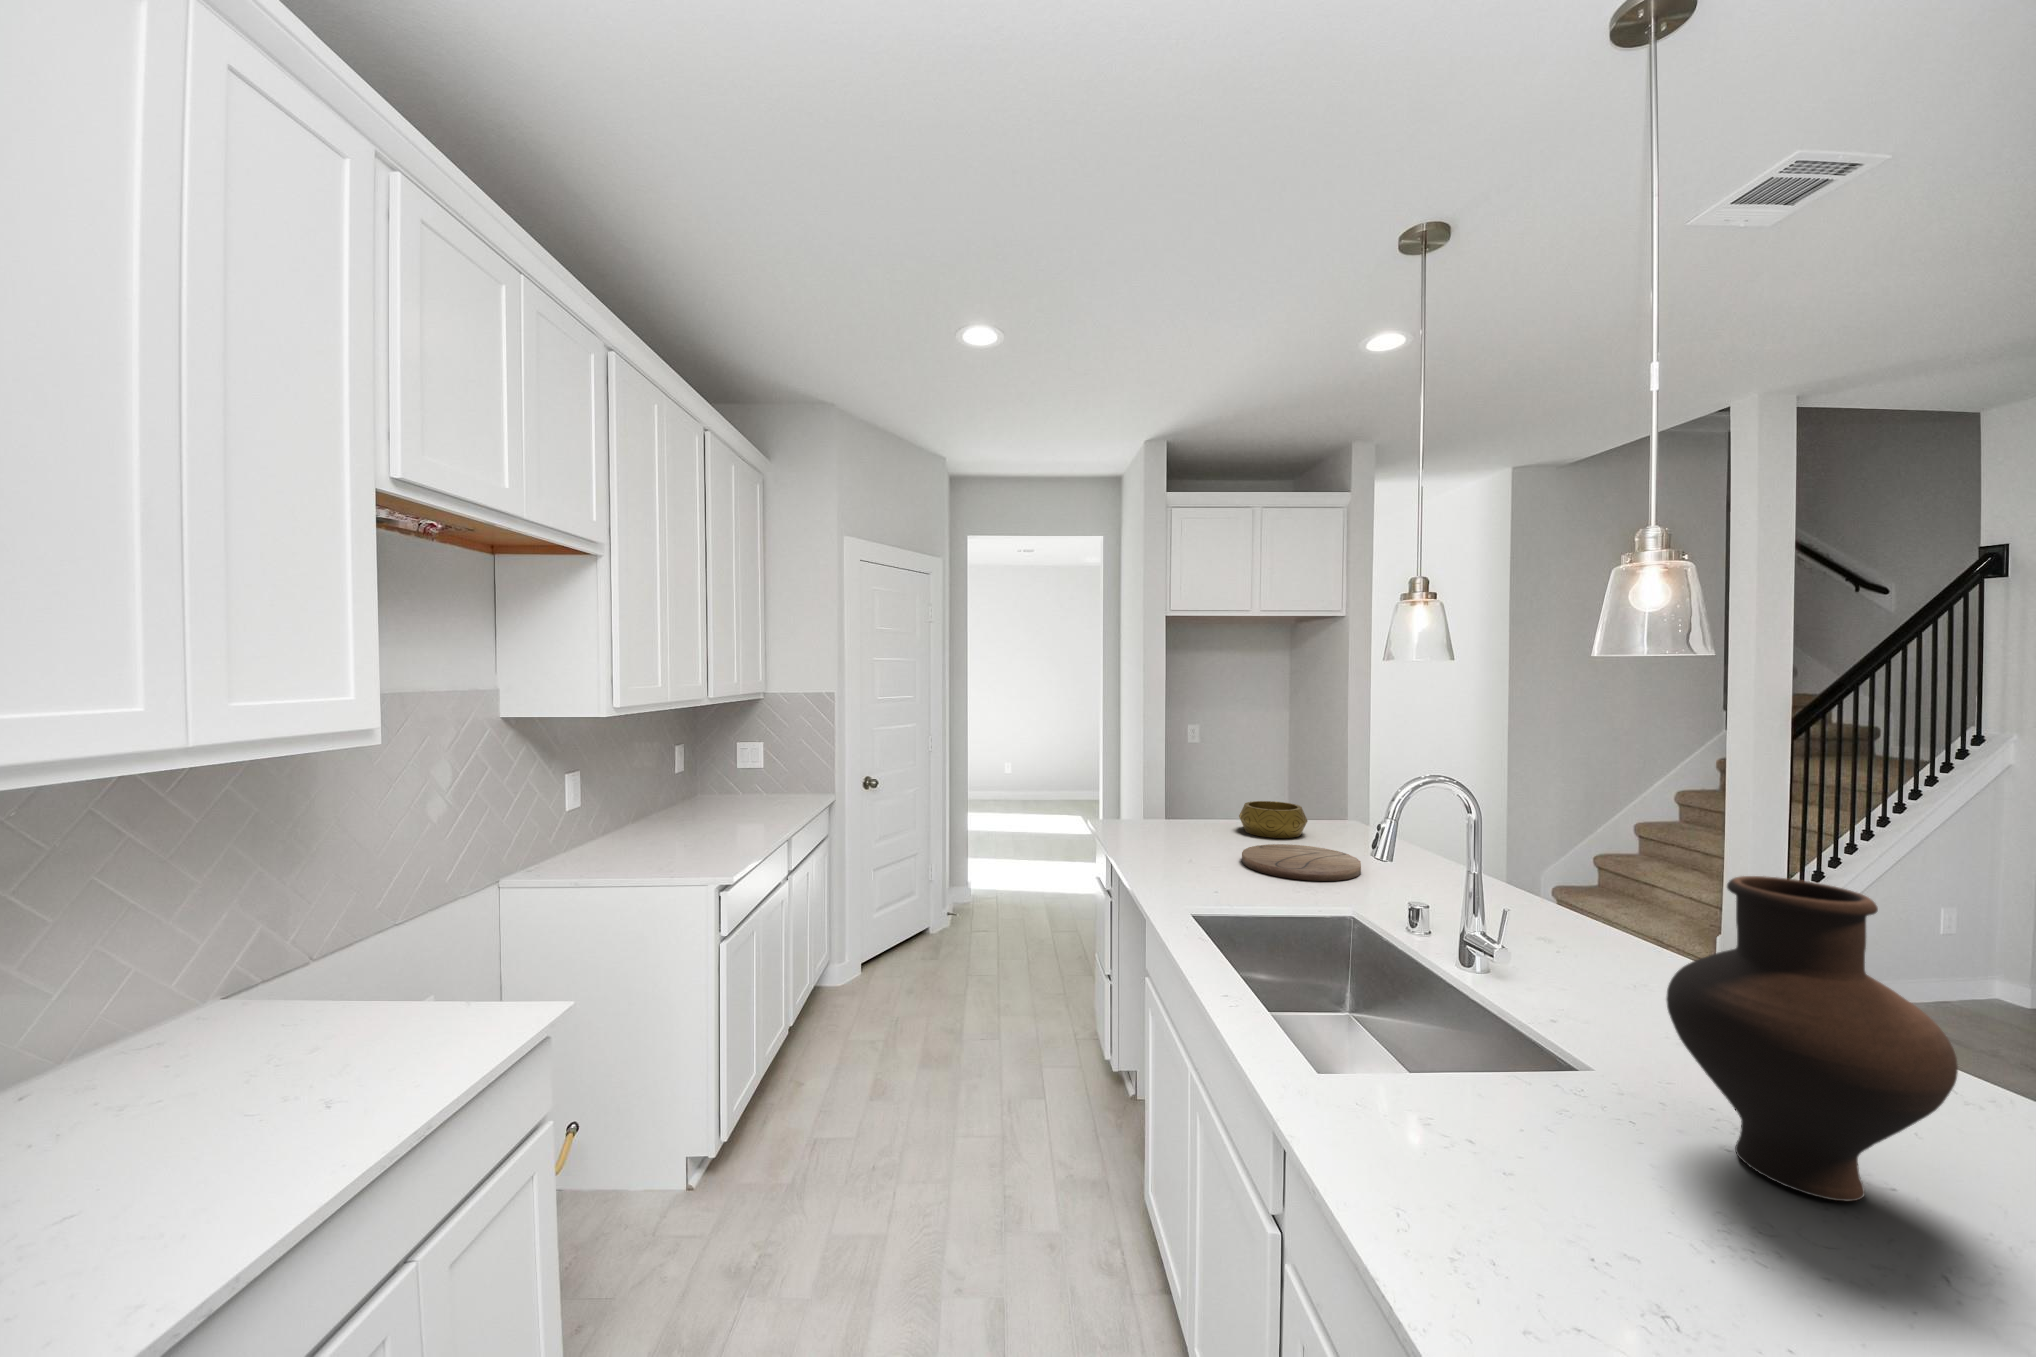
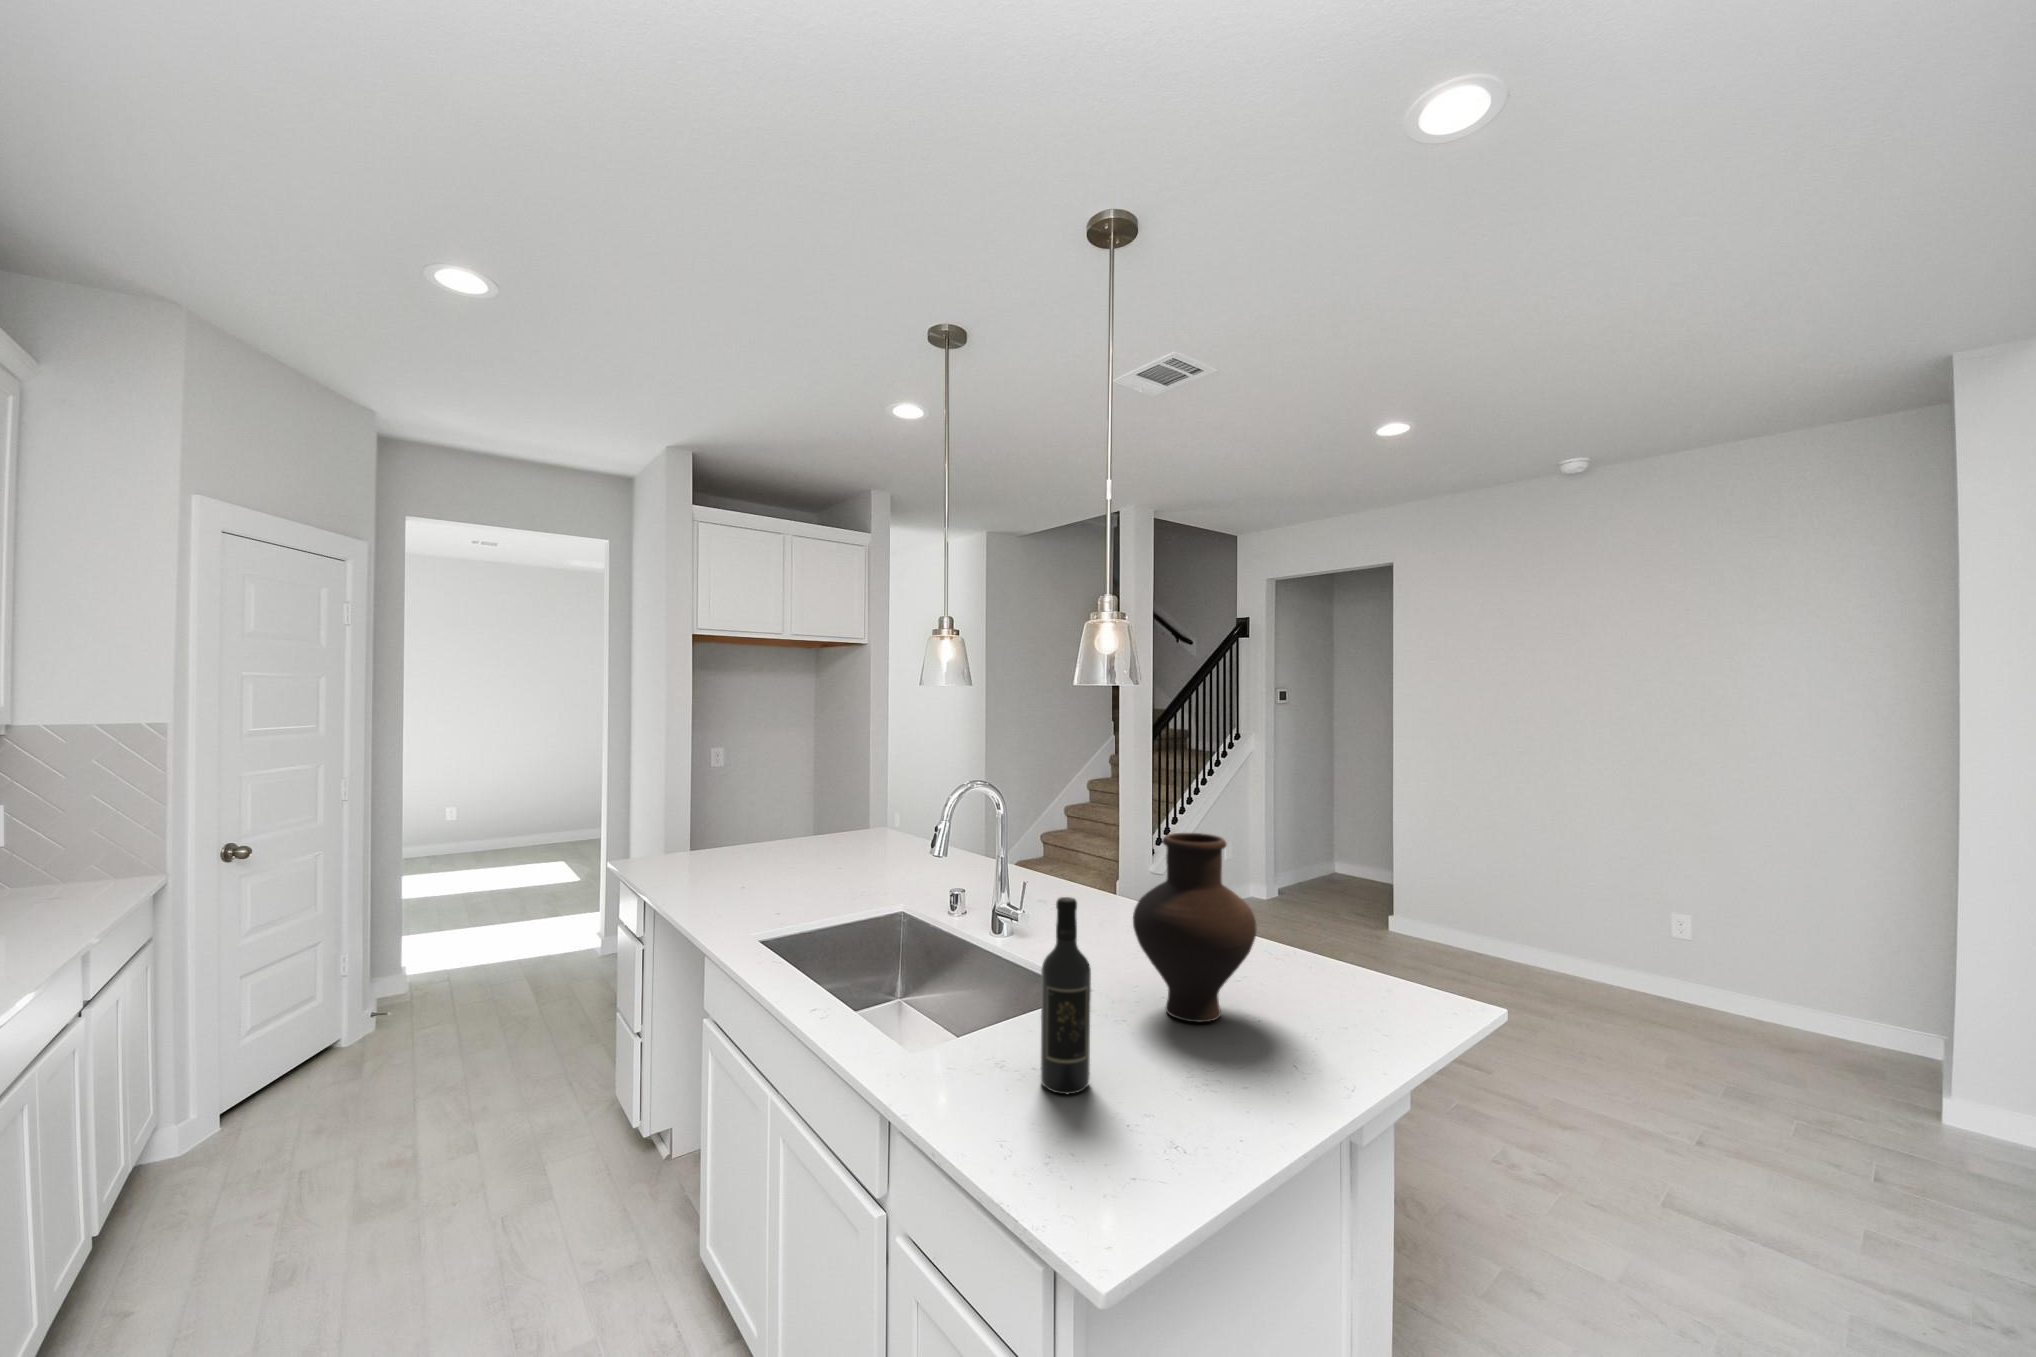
decorative bowl: present [1239,801,1308,838] -> none [778,818,844,854]
cutting board: present [1242,844,1361,881] -> none [793,857,900,889]
wine bottle: none [1468,941,1554,1231] -> present [1041,897,1091,1094]

